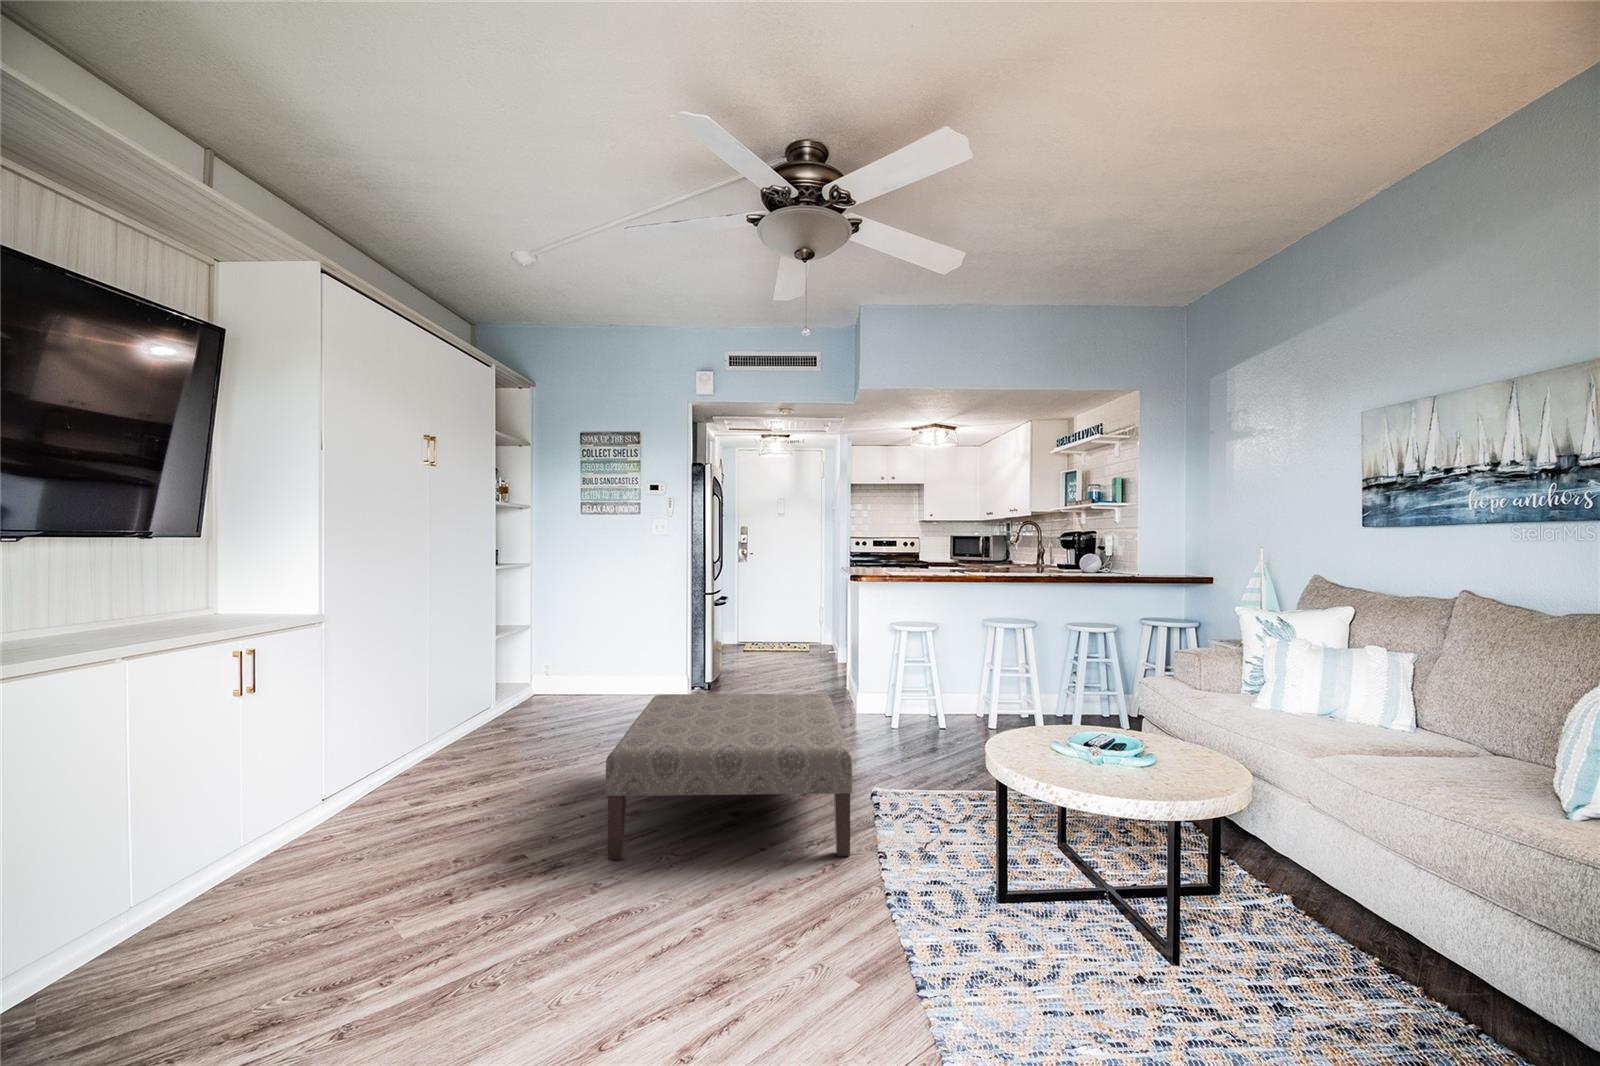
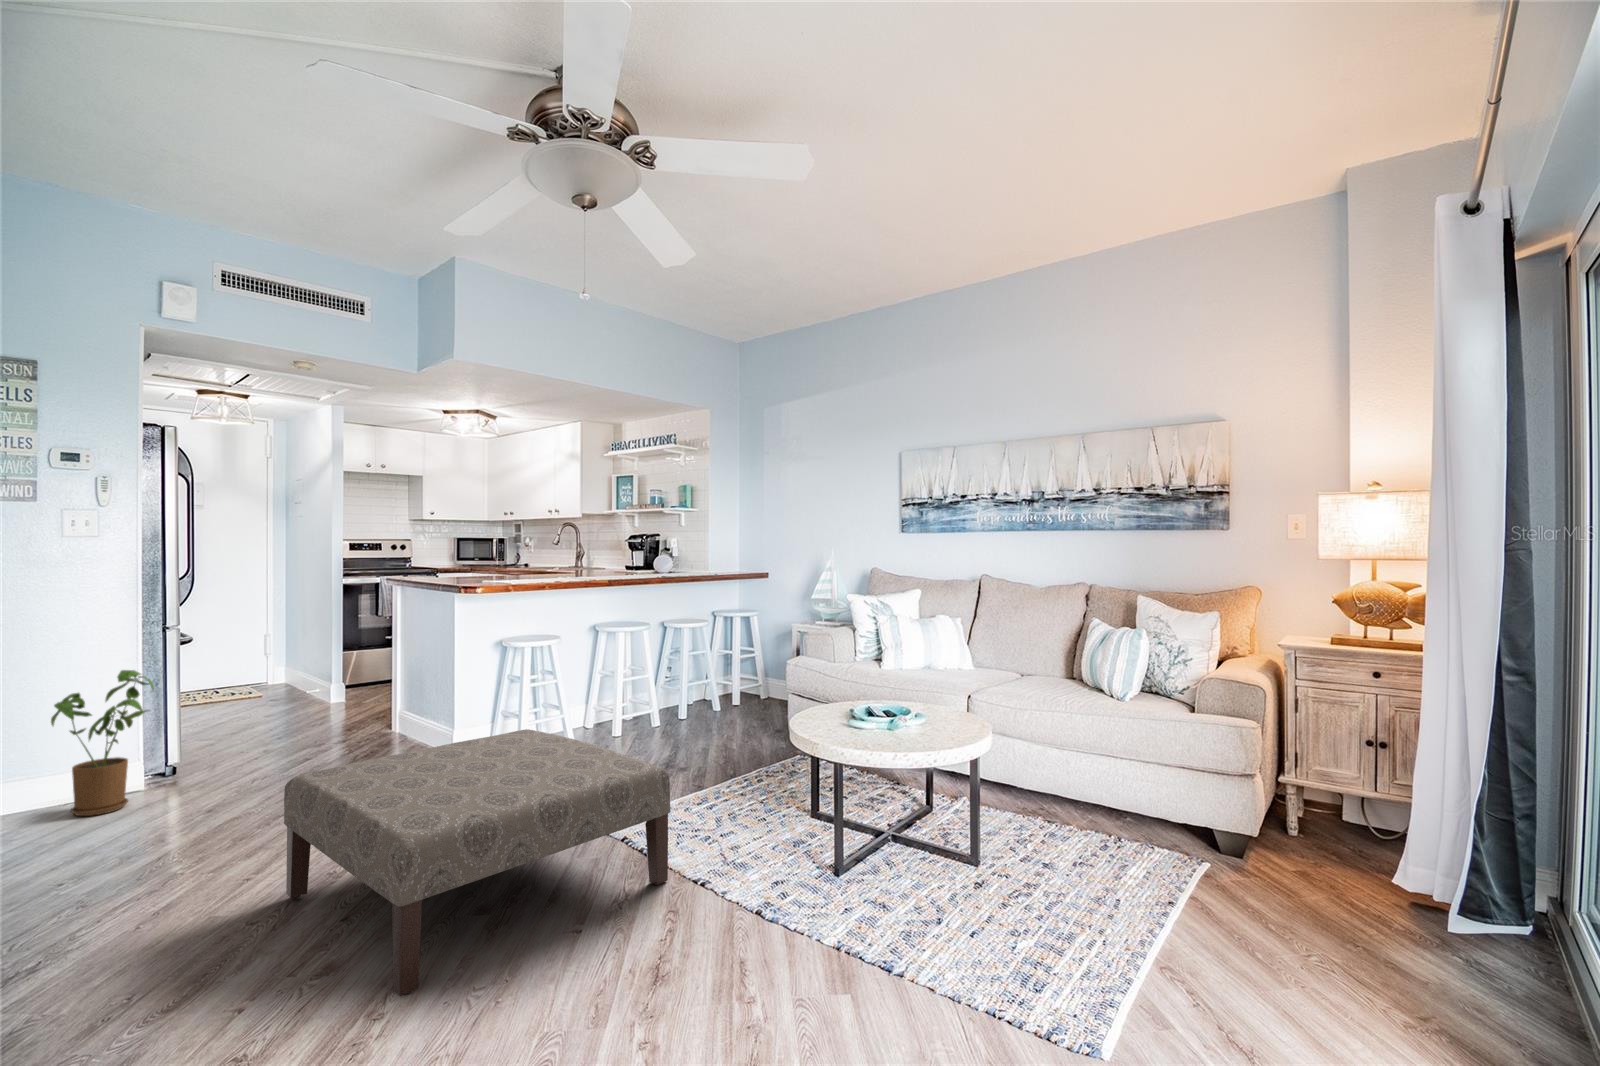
house plant: none [641,616,689,701] -> present [51,670,154,816]

